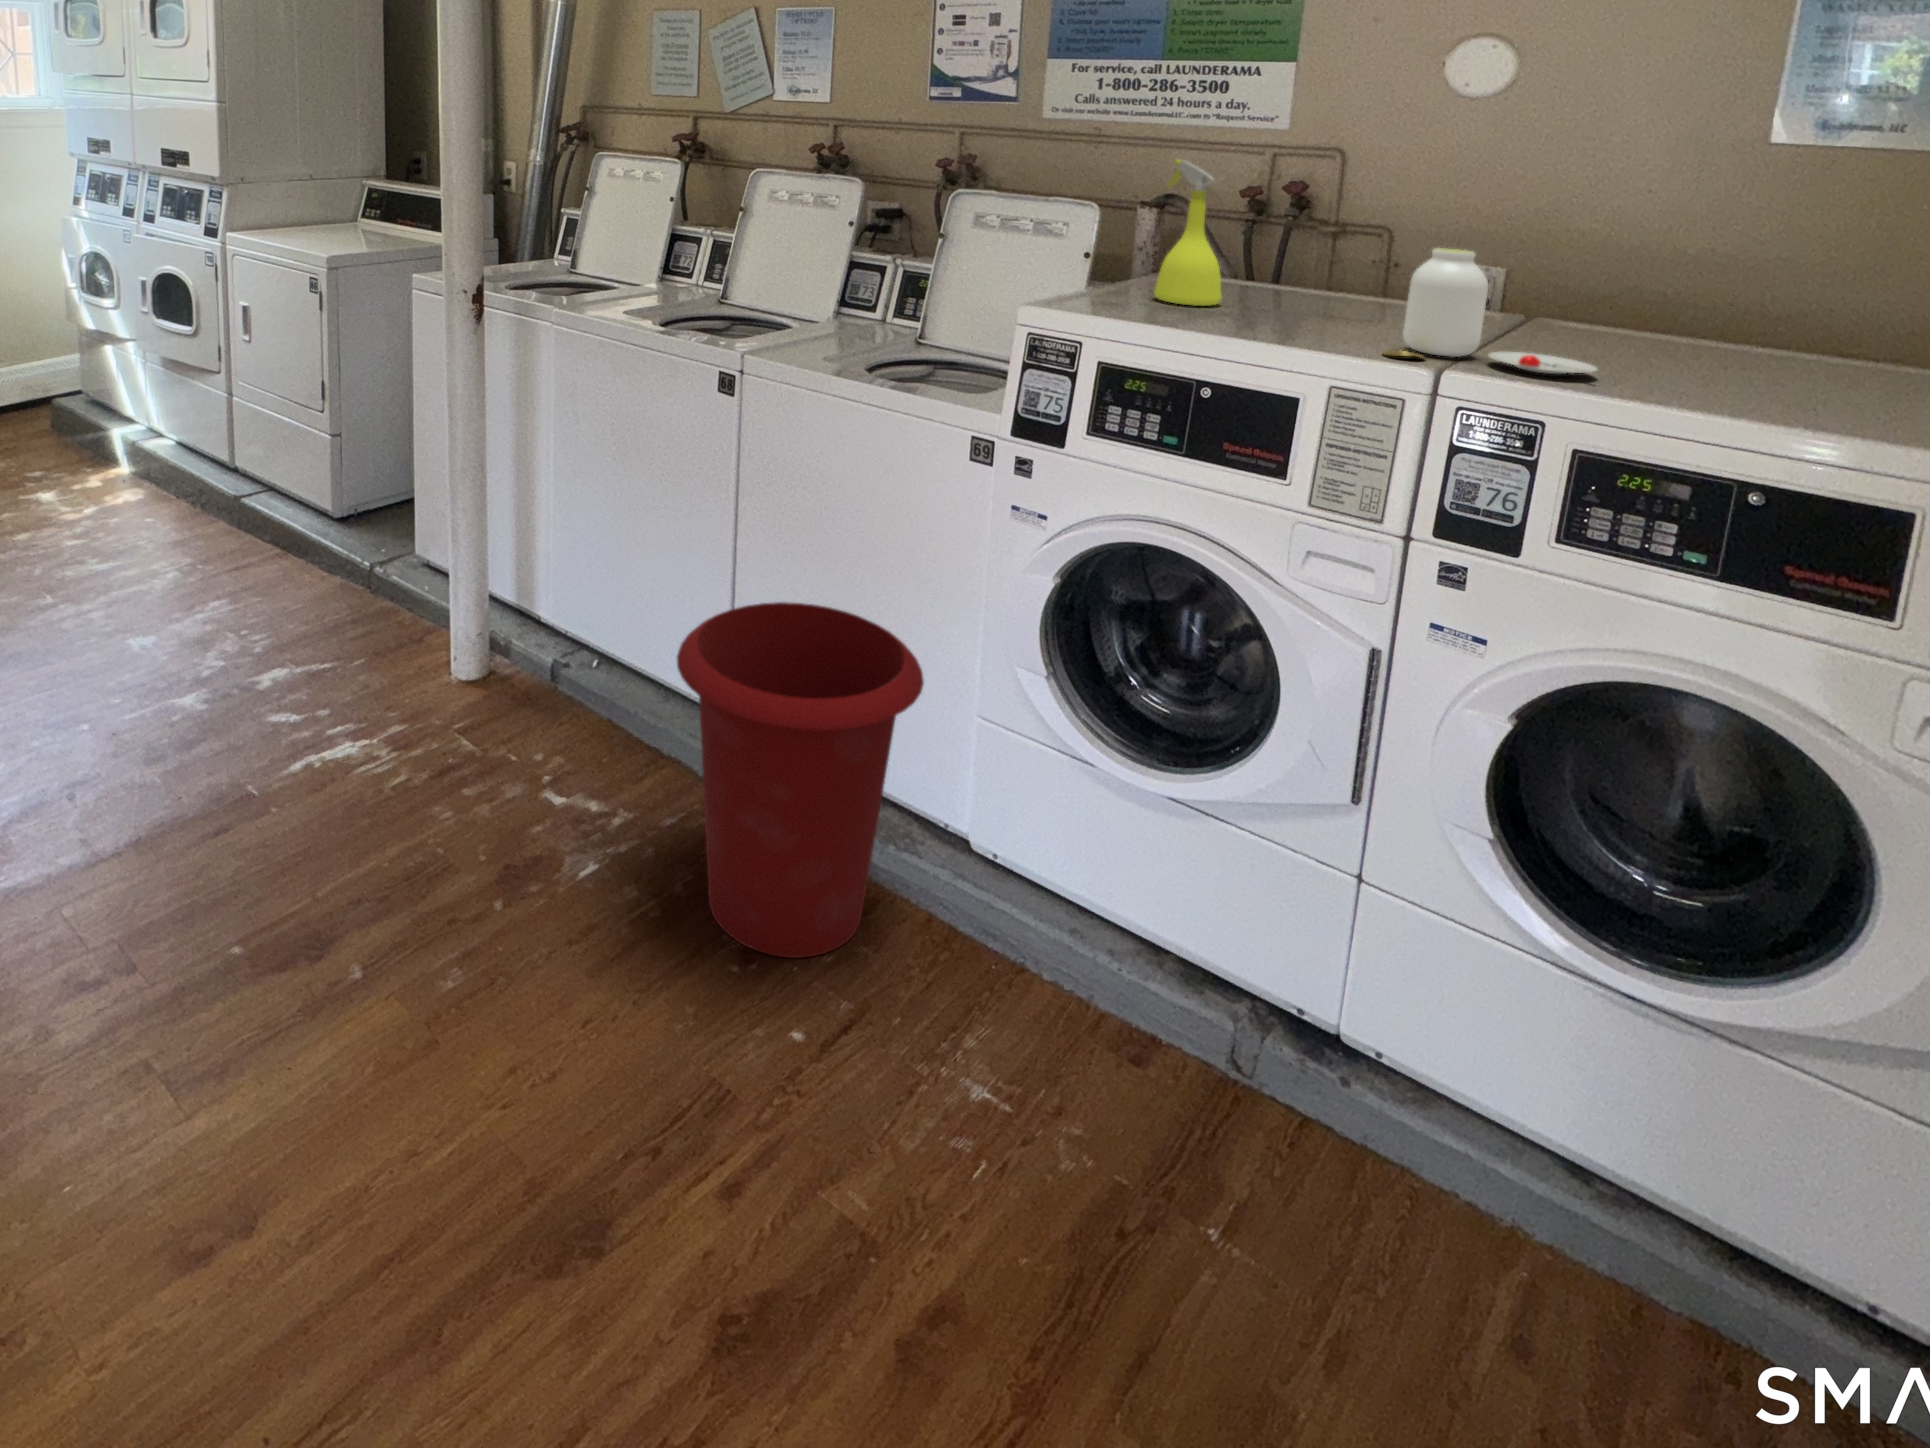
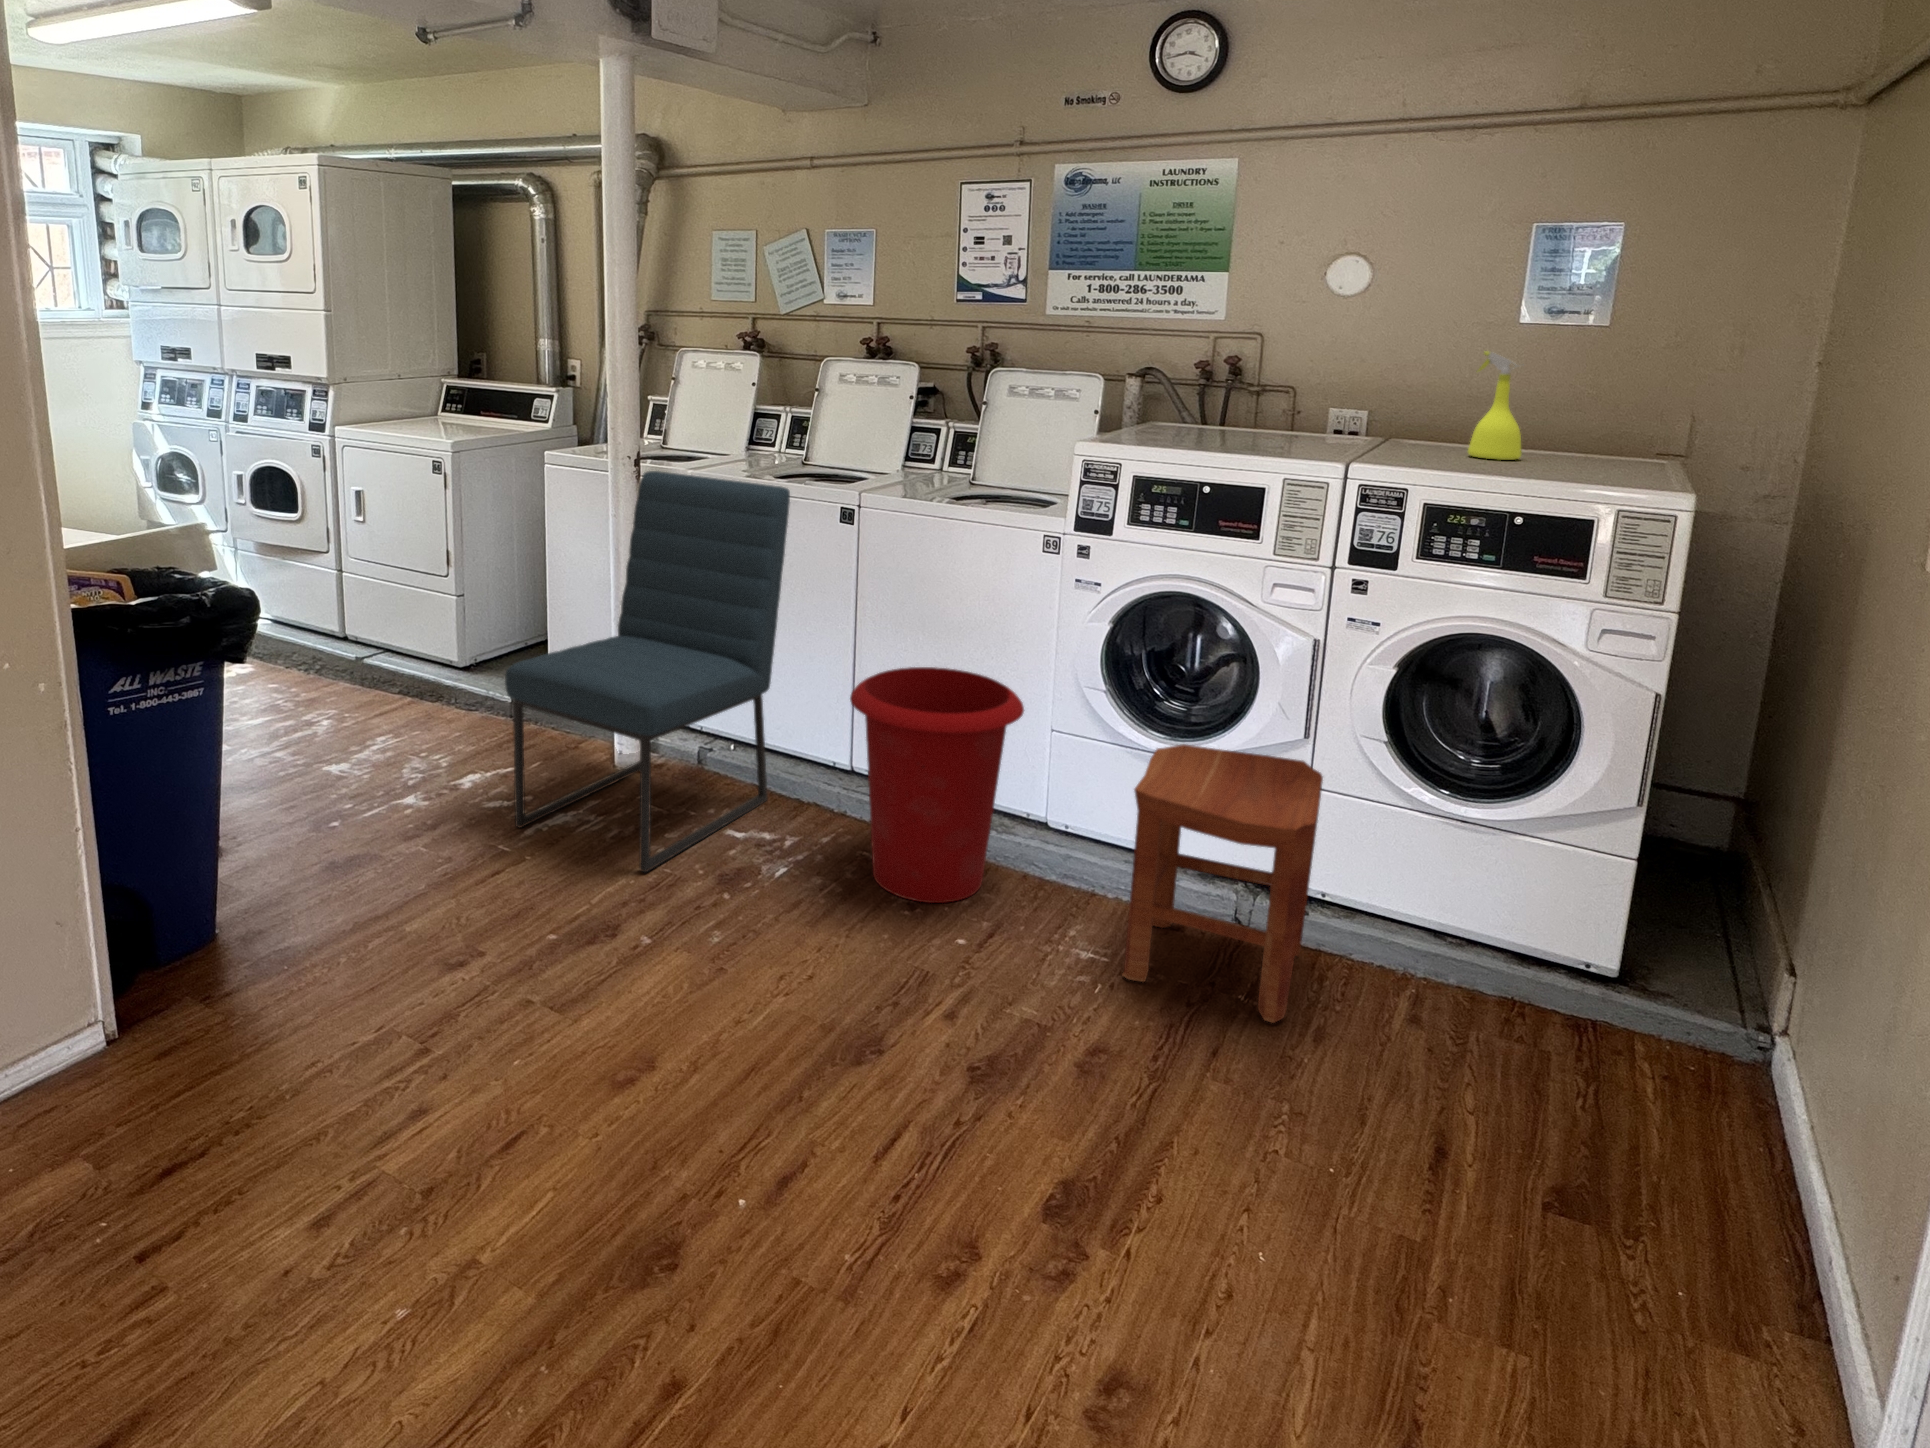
spray bottle: present [1154,159,1222,306] -> present [1468,351,1521,460]
jar: present [1383,248,1597,374] -> none [1311,391,1432,463]
chair: none [278,307,654,848] -> present [505,471,790,872]
stool: none [1020,782,1378,1315] -> present [1122,744,1323,1023]

